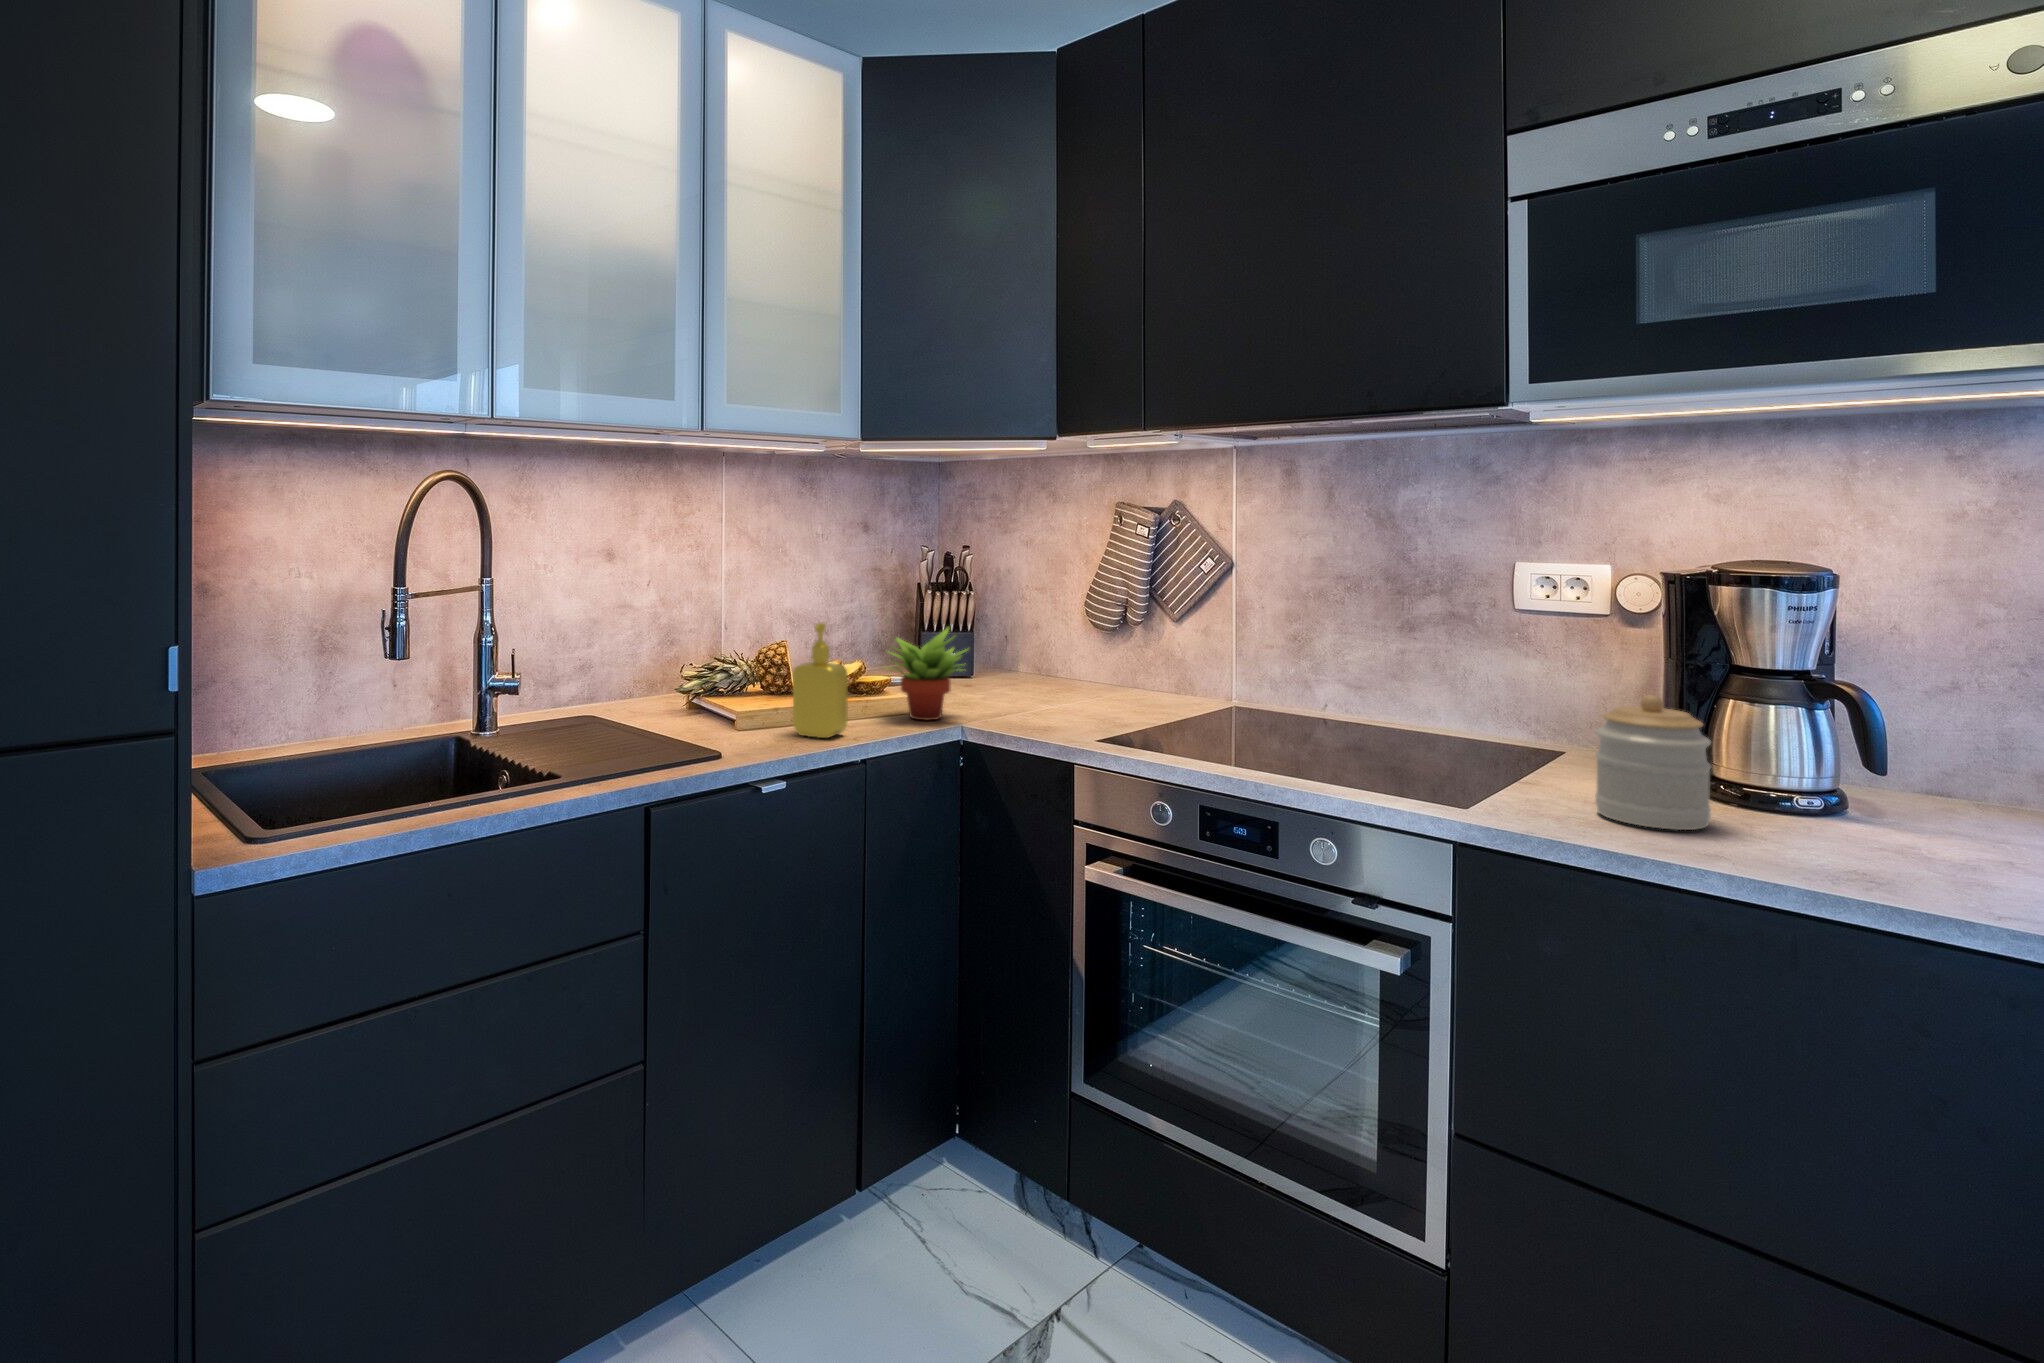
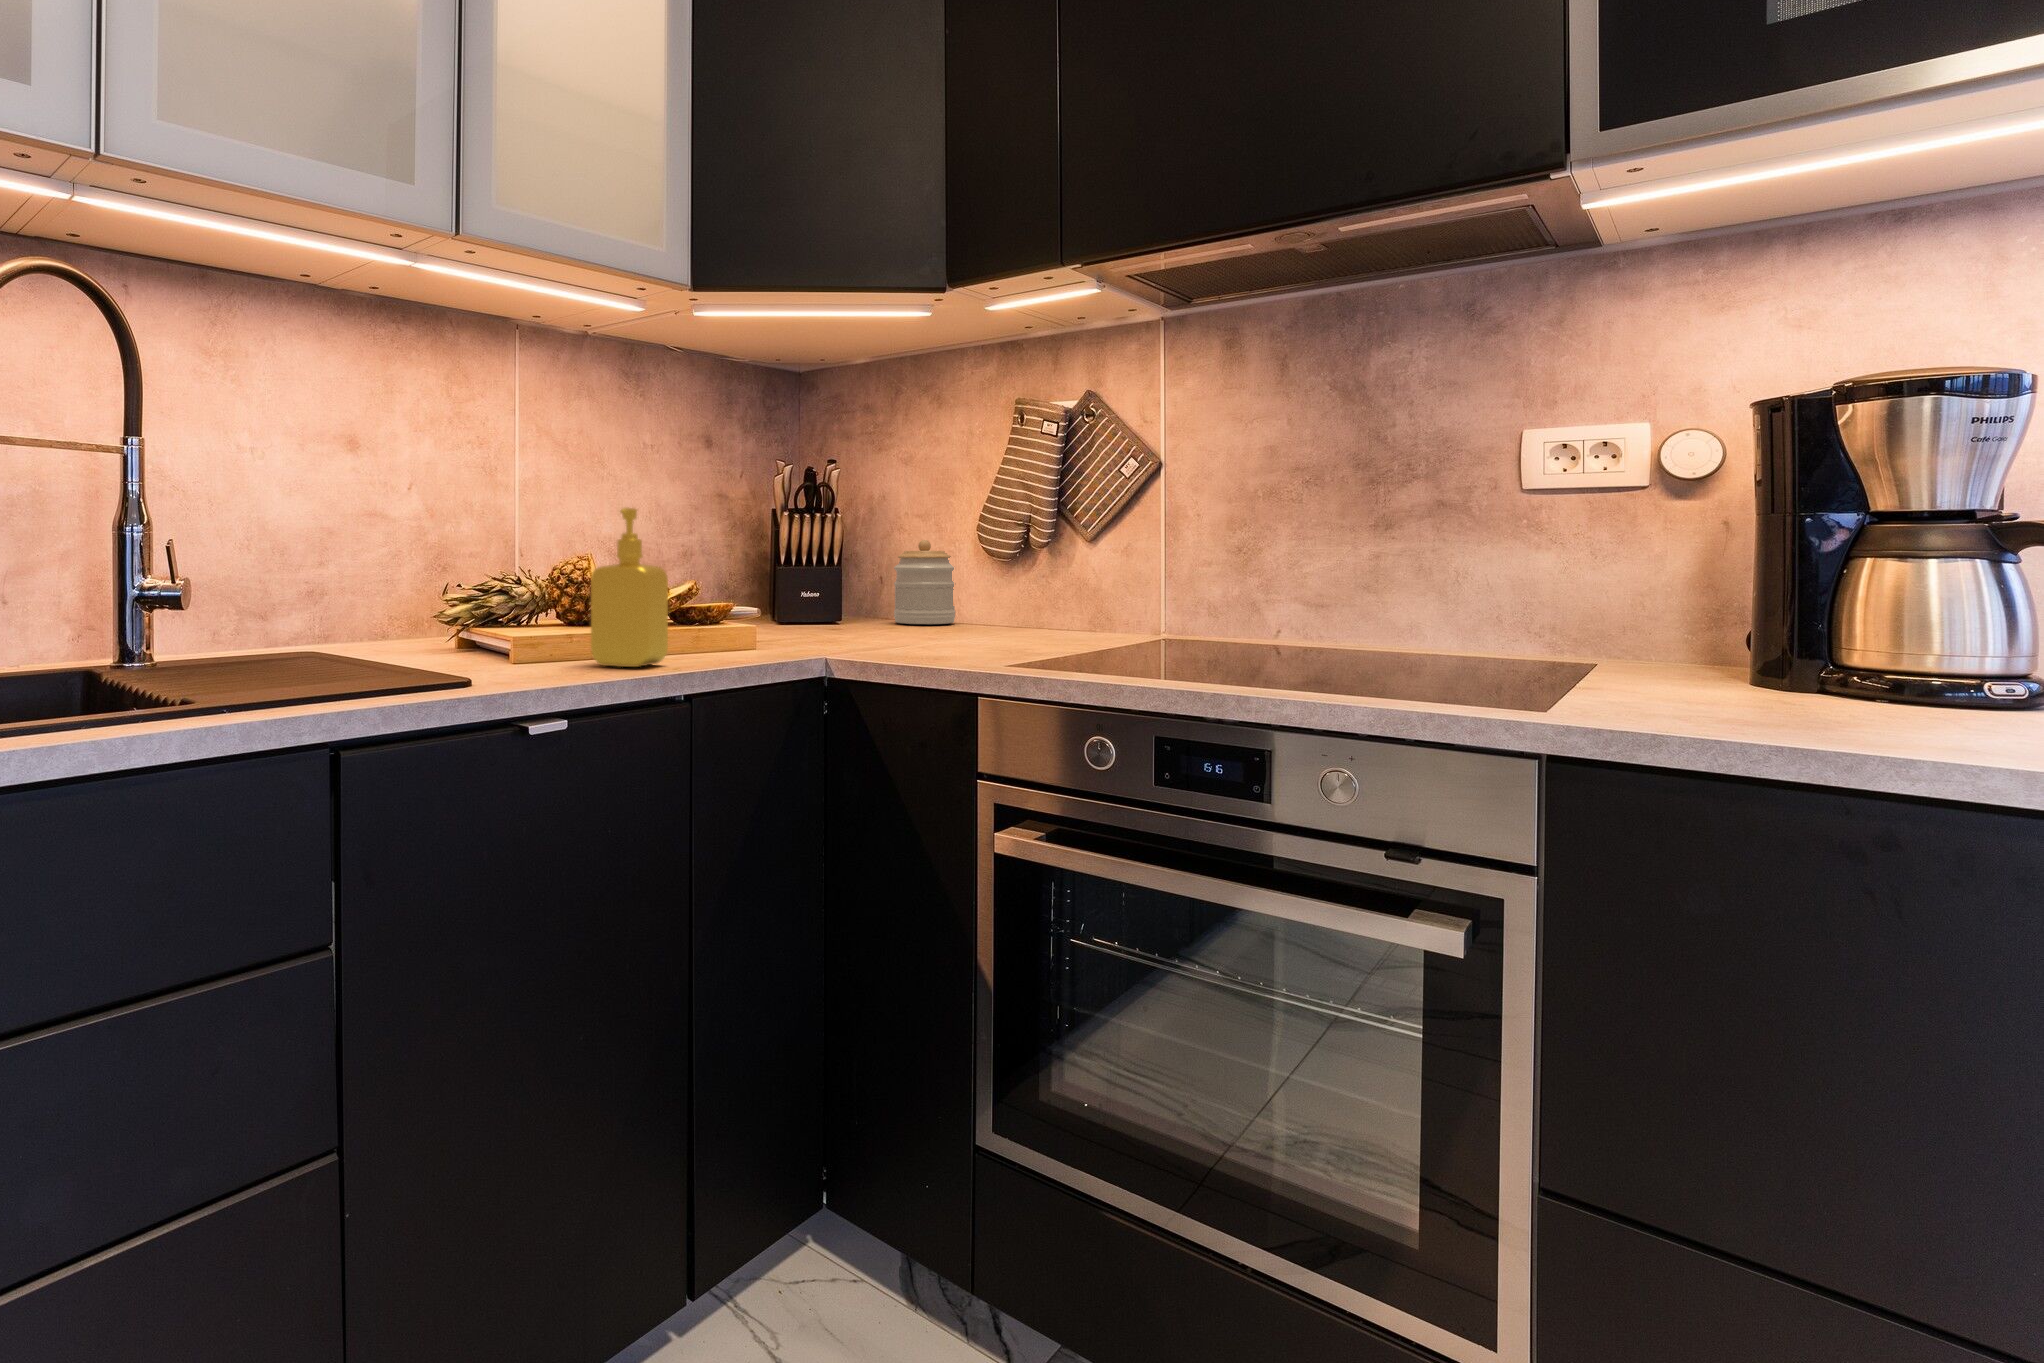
succulent plant: present [890,627,966,720] -> none [718,531,837,652]
jar: present [1595,695,1711,830] -> present [894,540,955,624]

